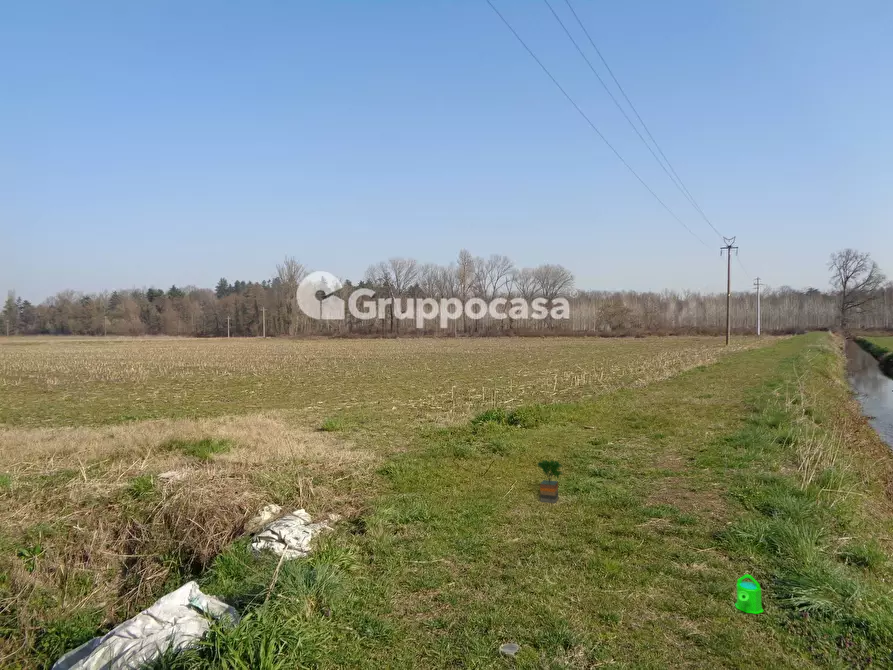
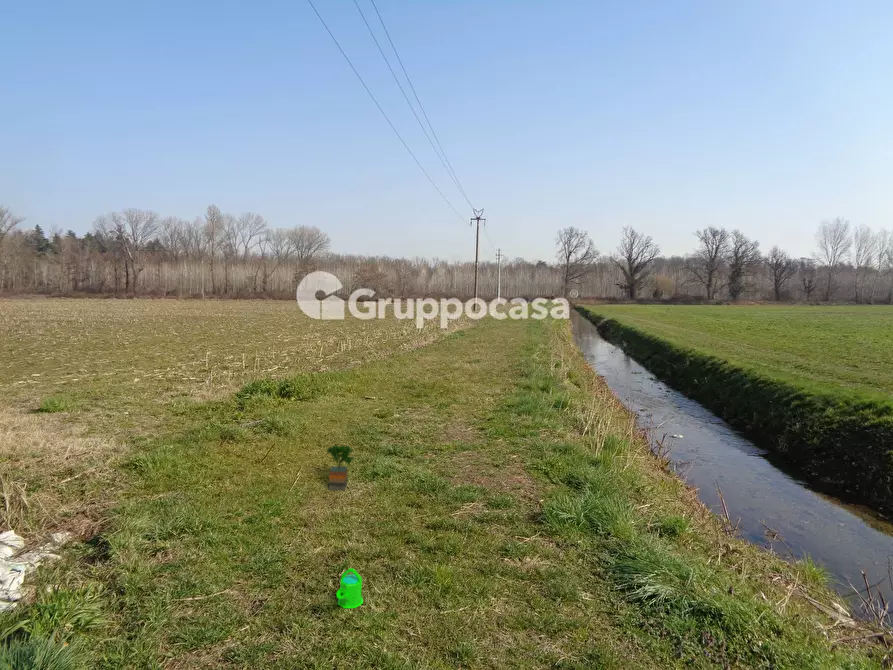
watering can: present [735,574,763,614] -> present [336,568,363,608]

